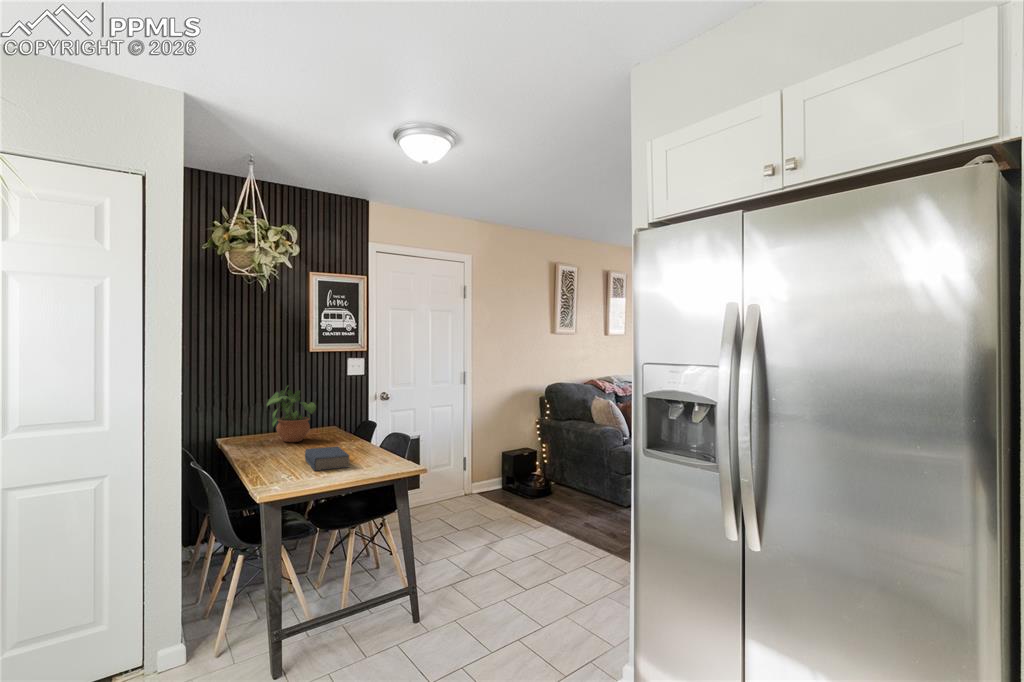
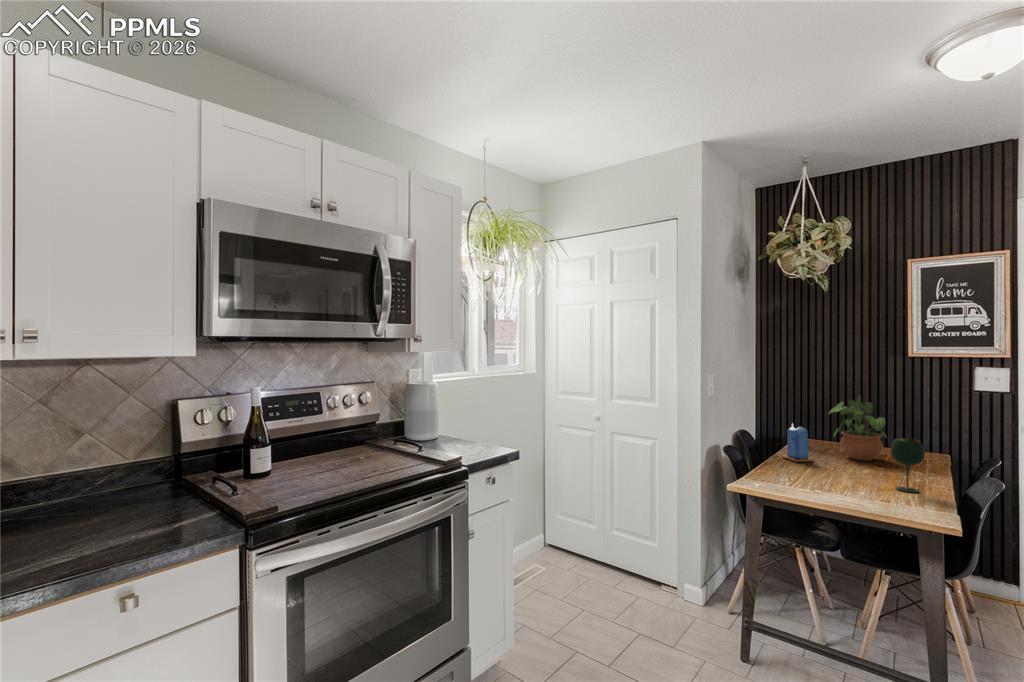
wine glass: none [350,414,372,455] -> present [891,438,925,492]
candle: none [239,417,270,454] -> present [782,424,814,462]
book: present [305,446,350,471] -> none [811,466,869,498]

